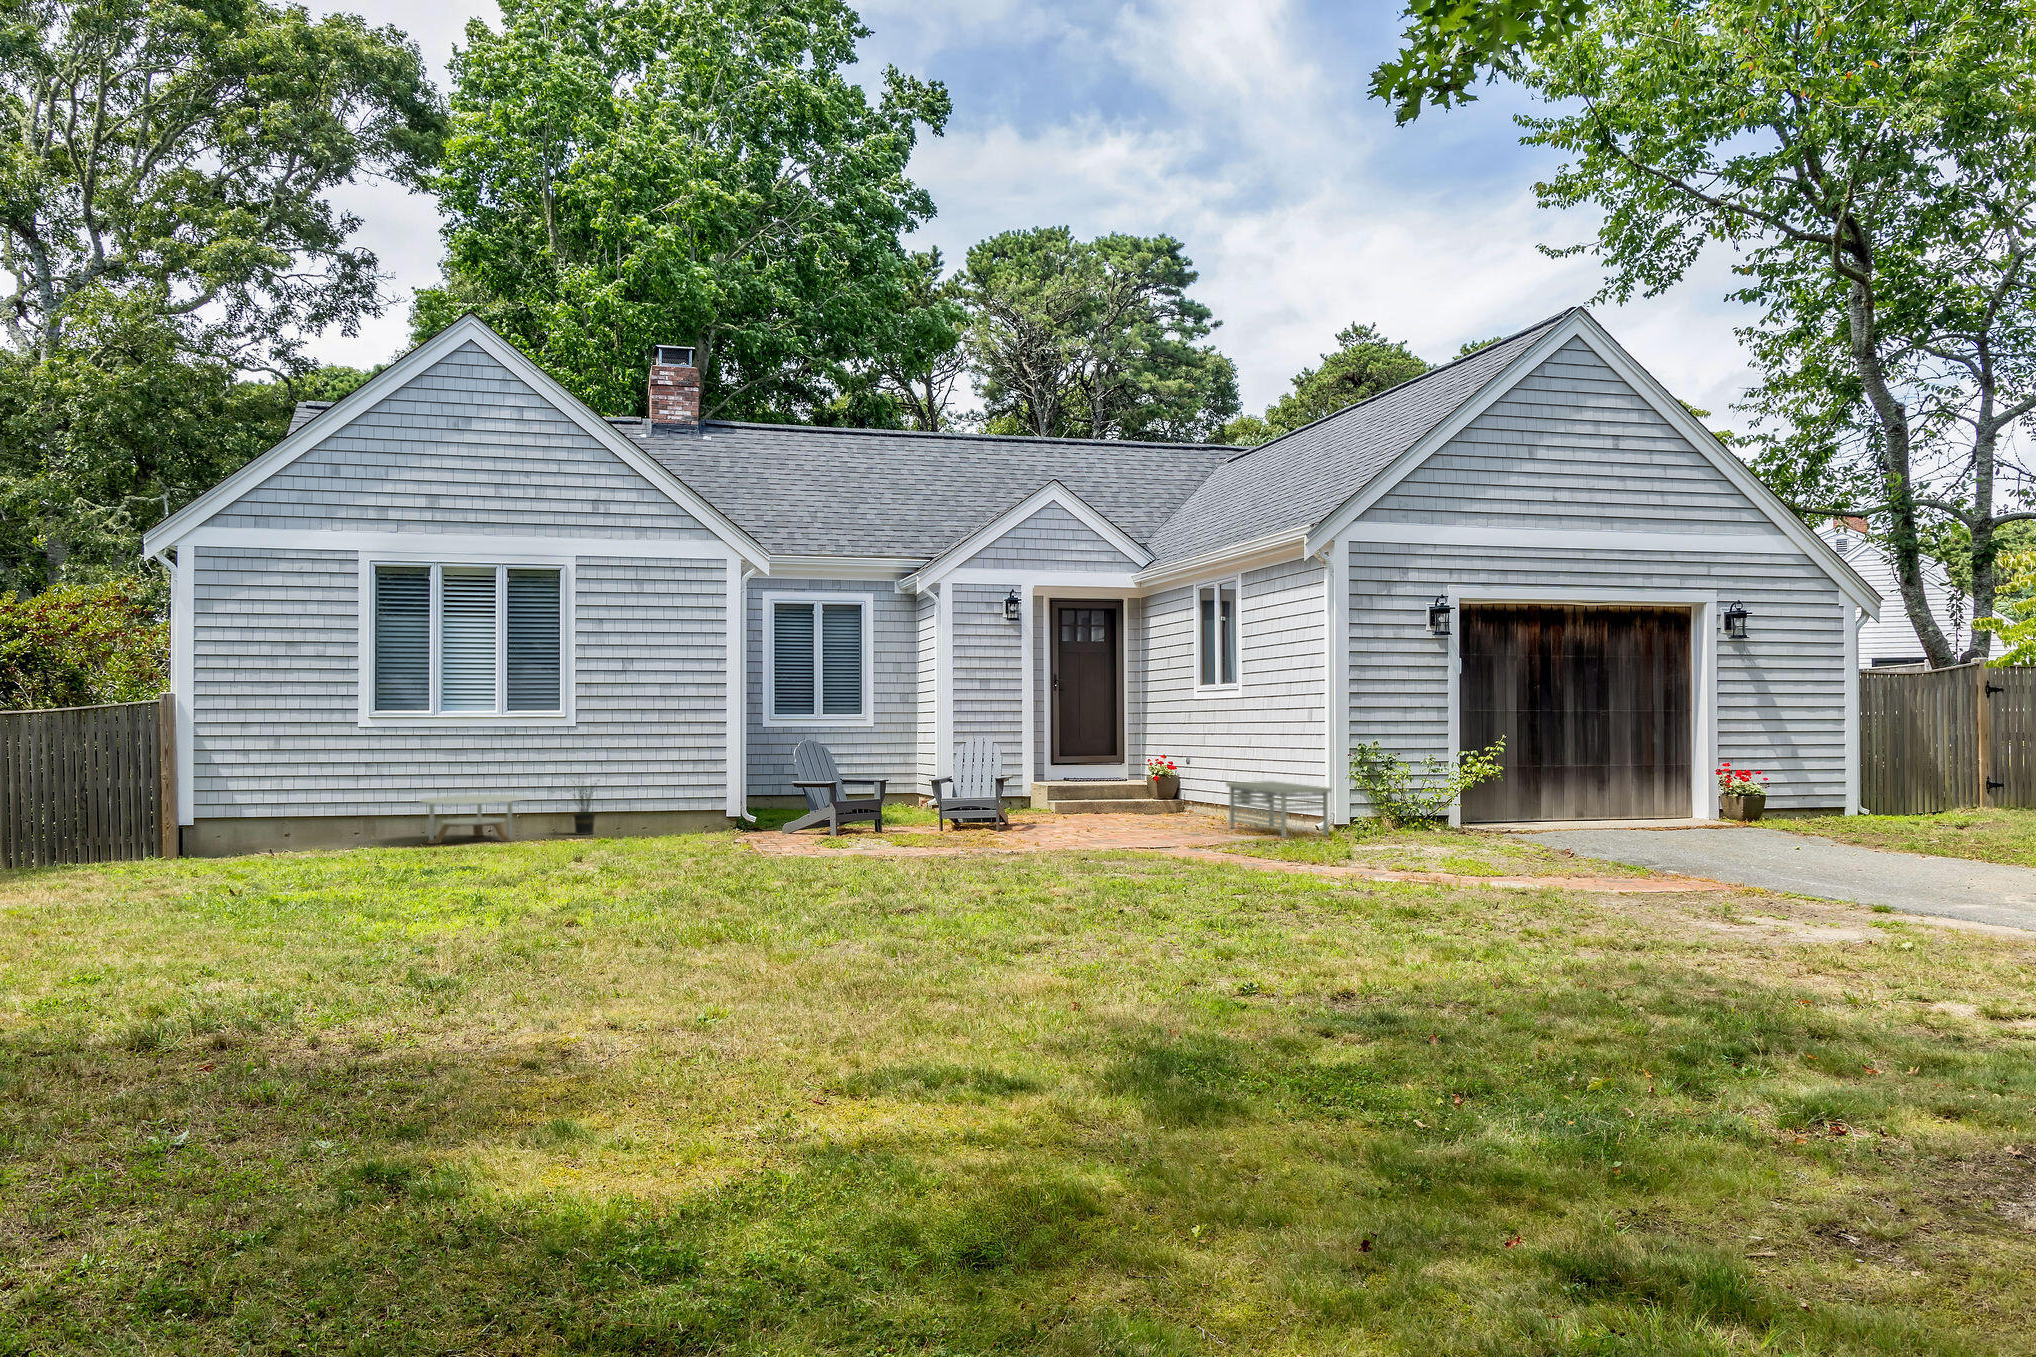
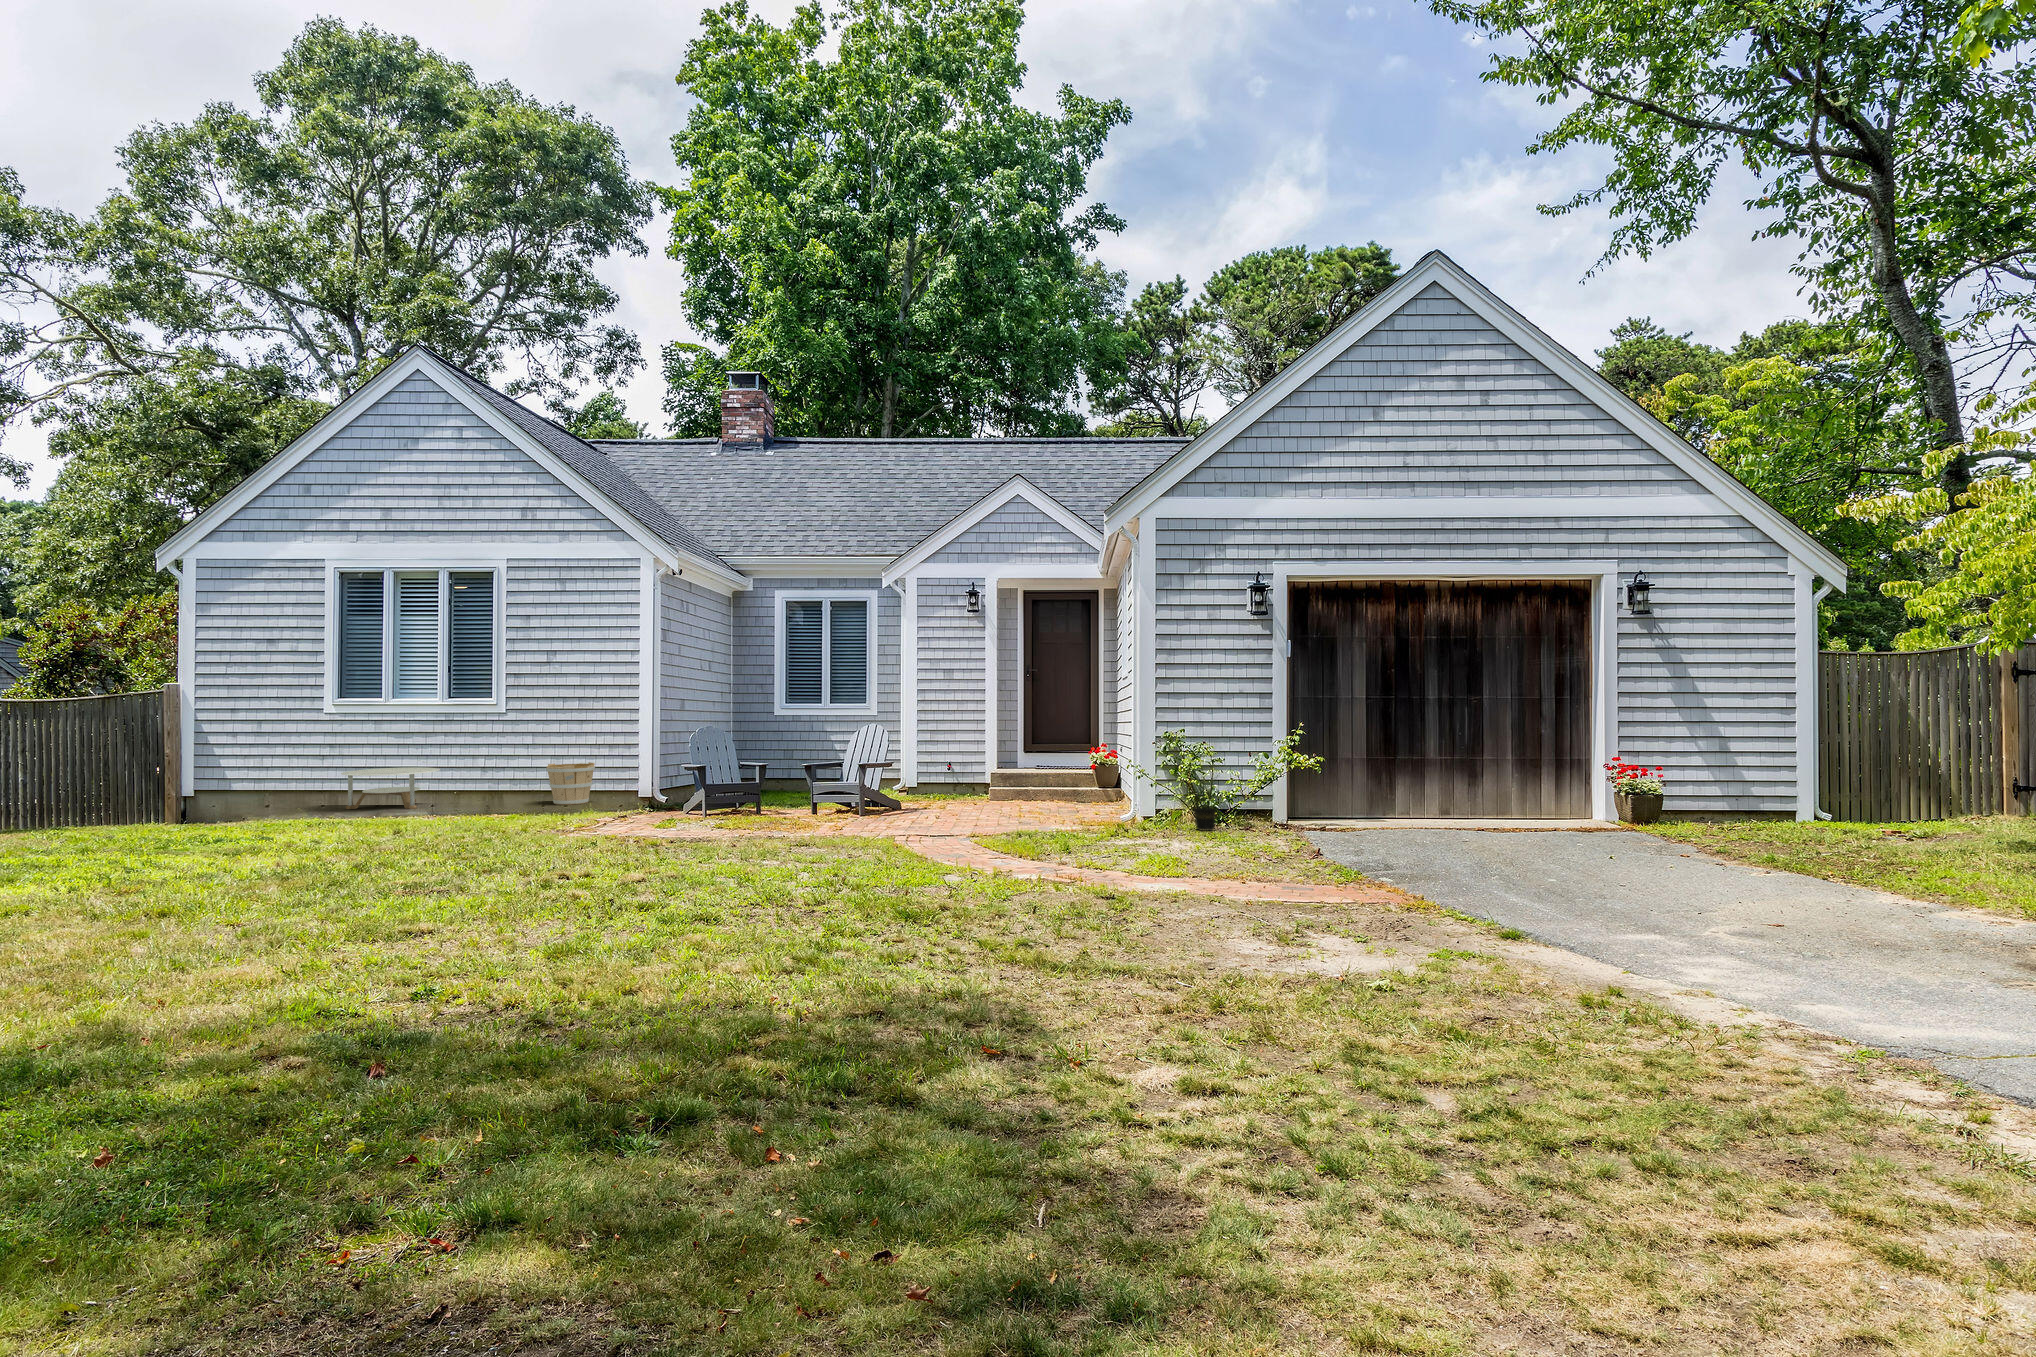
potted plant: present [573,780,599,835] -> present [1189,773,1220,831]
storage bench: present [1226,781,1332,838] -> none [1052,768,1124,828]
wooden bucket: none [653,786,707,833] -> present [546,762,595,805]

